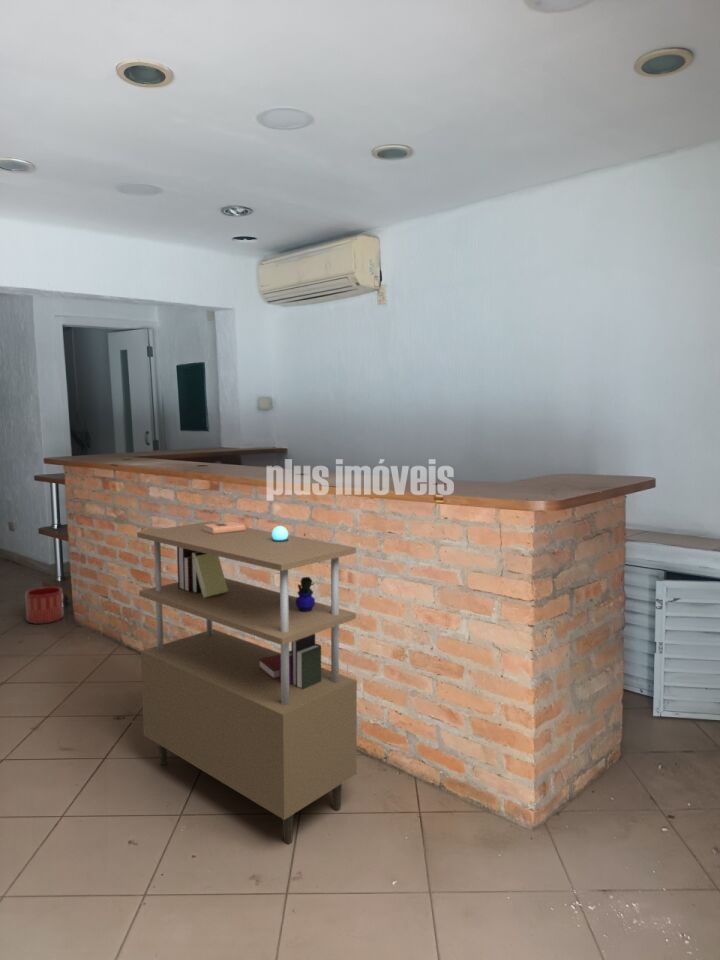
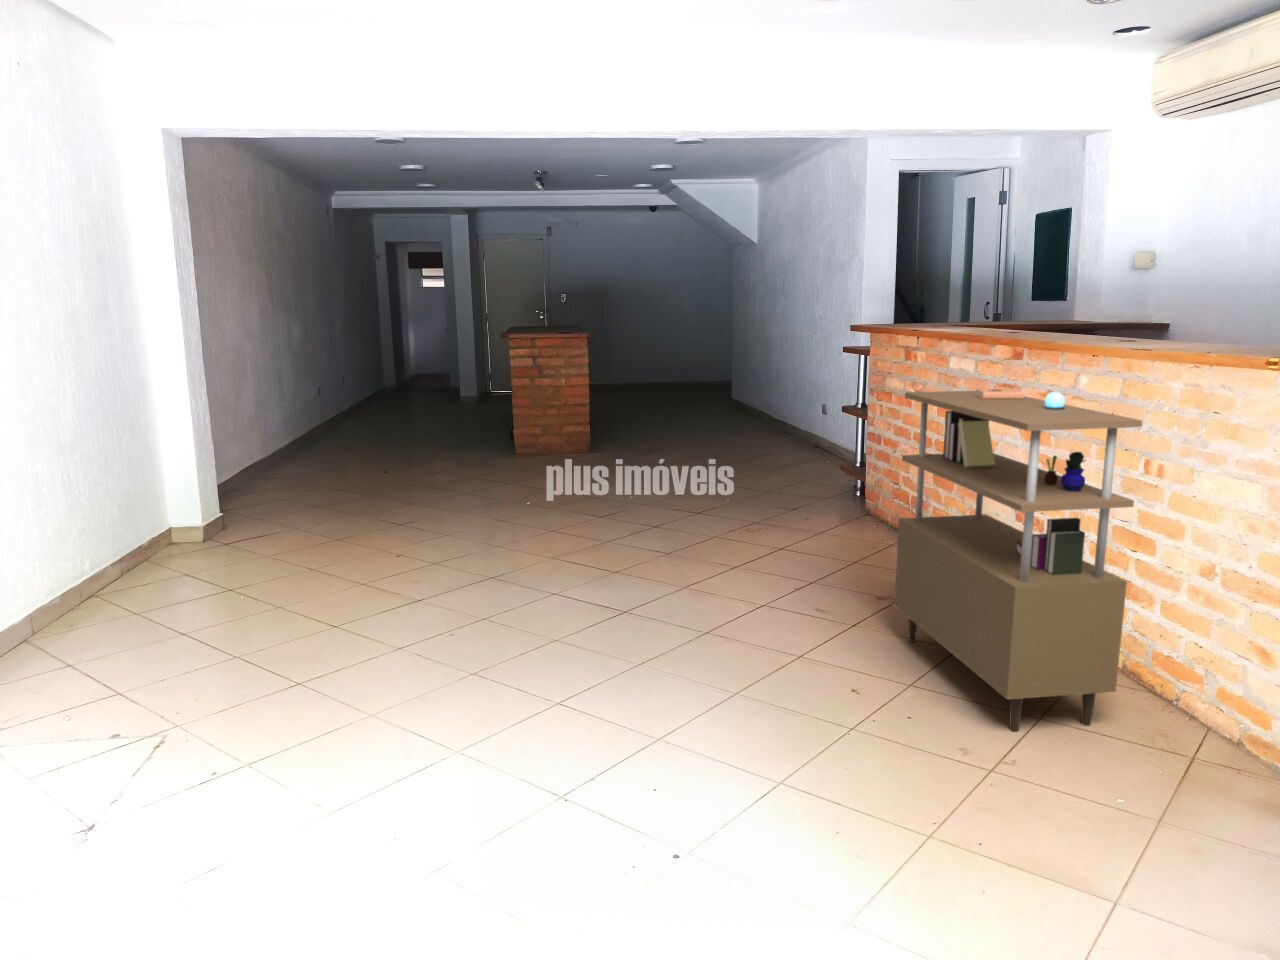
planter: present [25,587,63,624] -> none [819,470,857,508]

